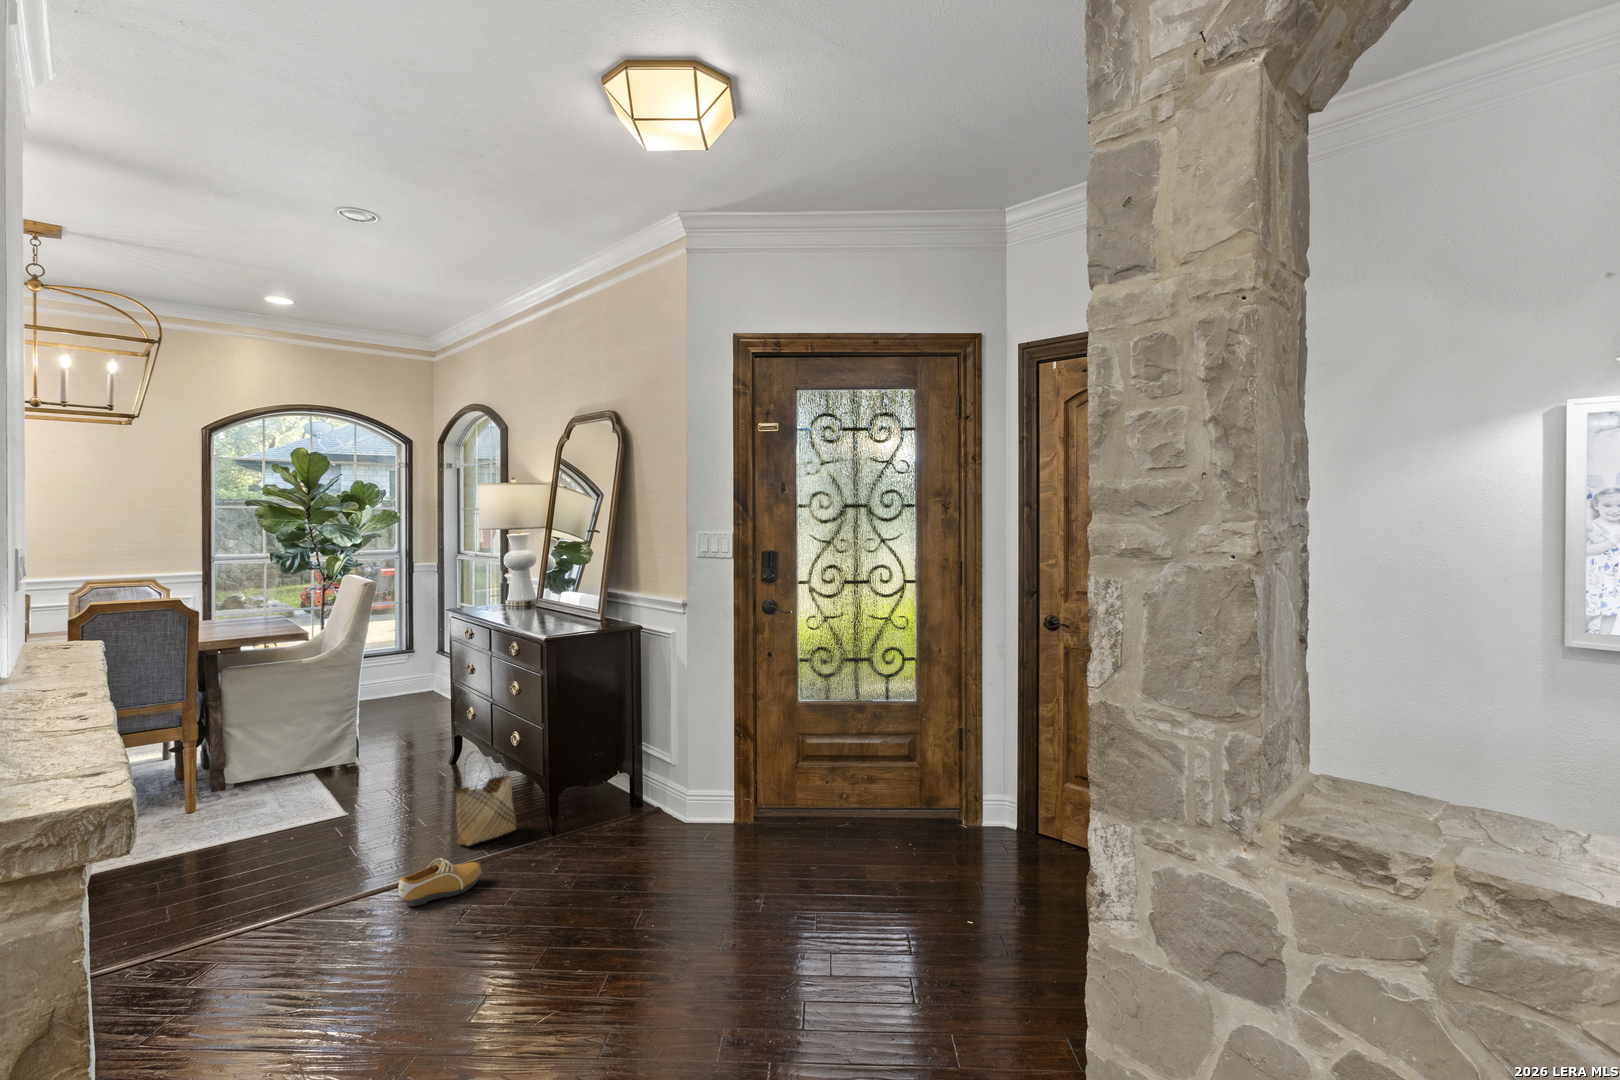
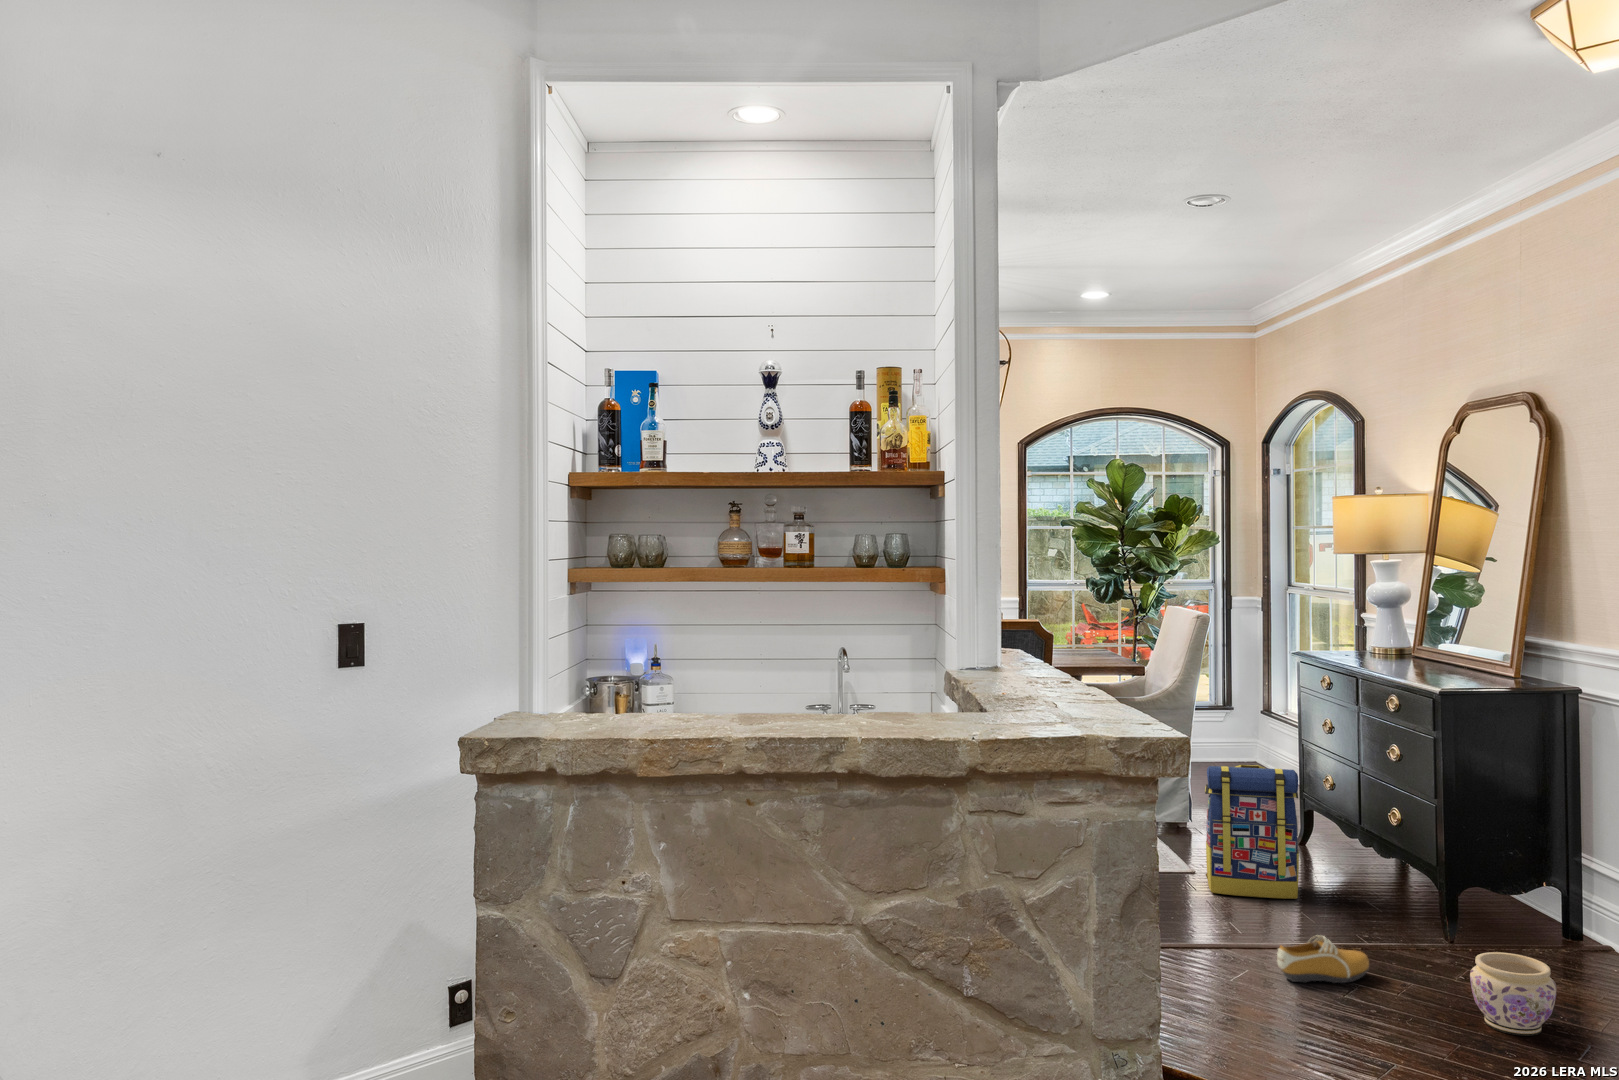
backpack: none [354,711,438,830] -> present [1205,765,1299,899]
woven basket: present [455,752,516,846] -> none [1328,823,1402,935]
planter: none [554,839,614,906] -> present [1470,952,1556,1036]

